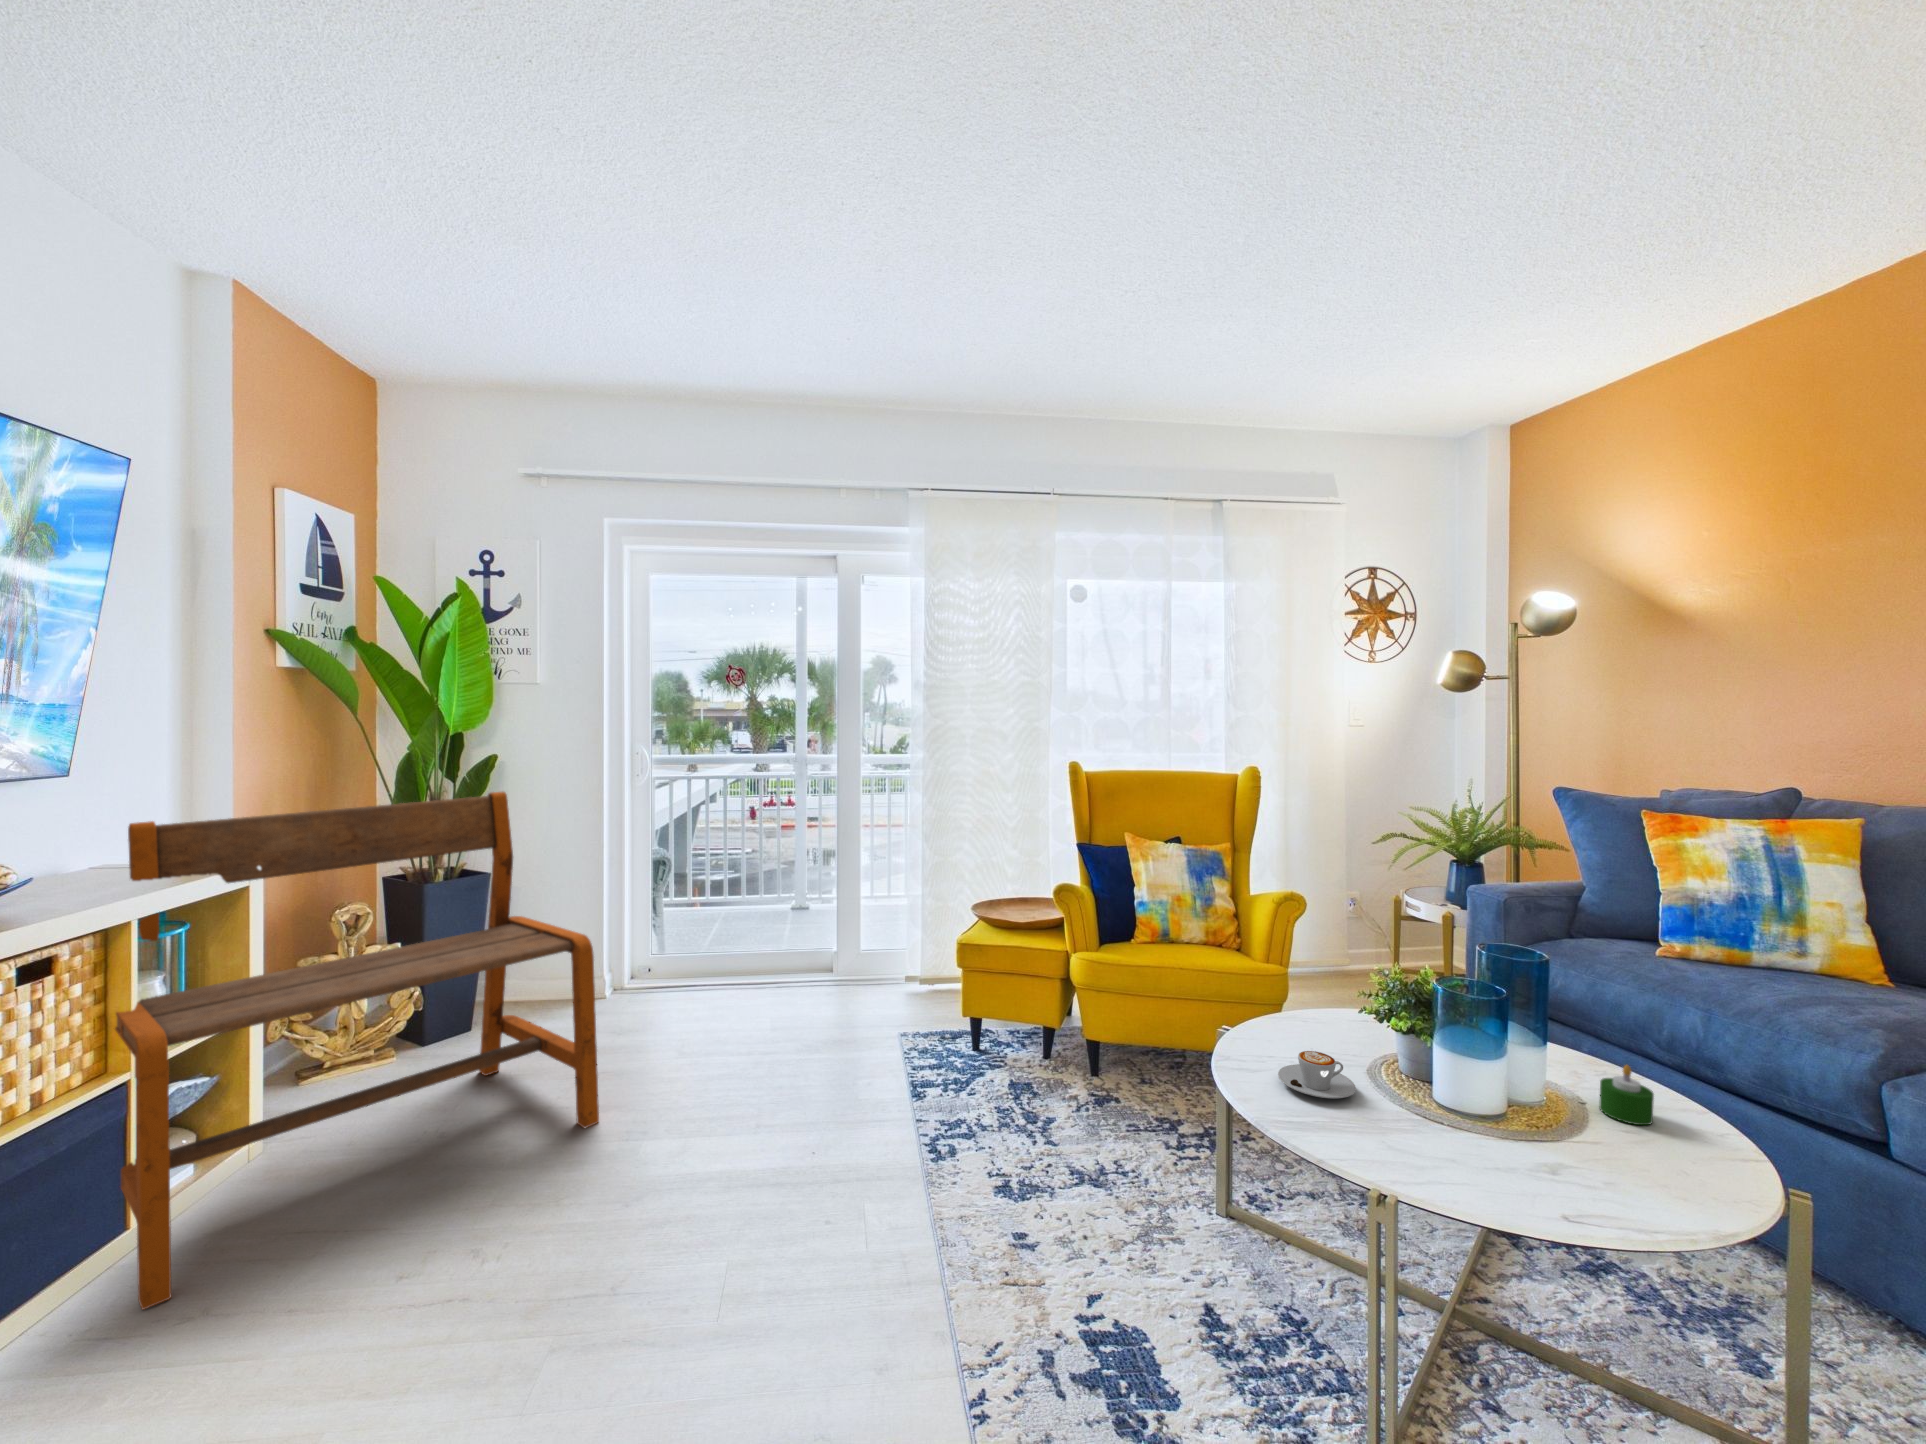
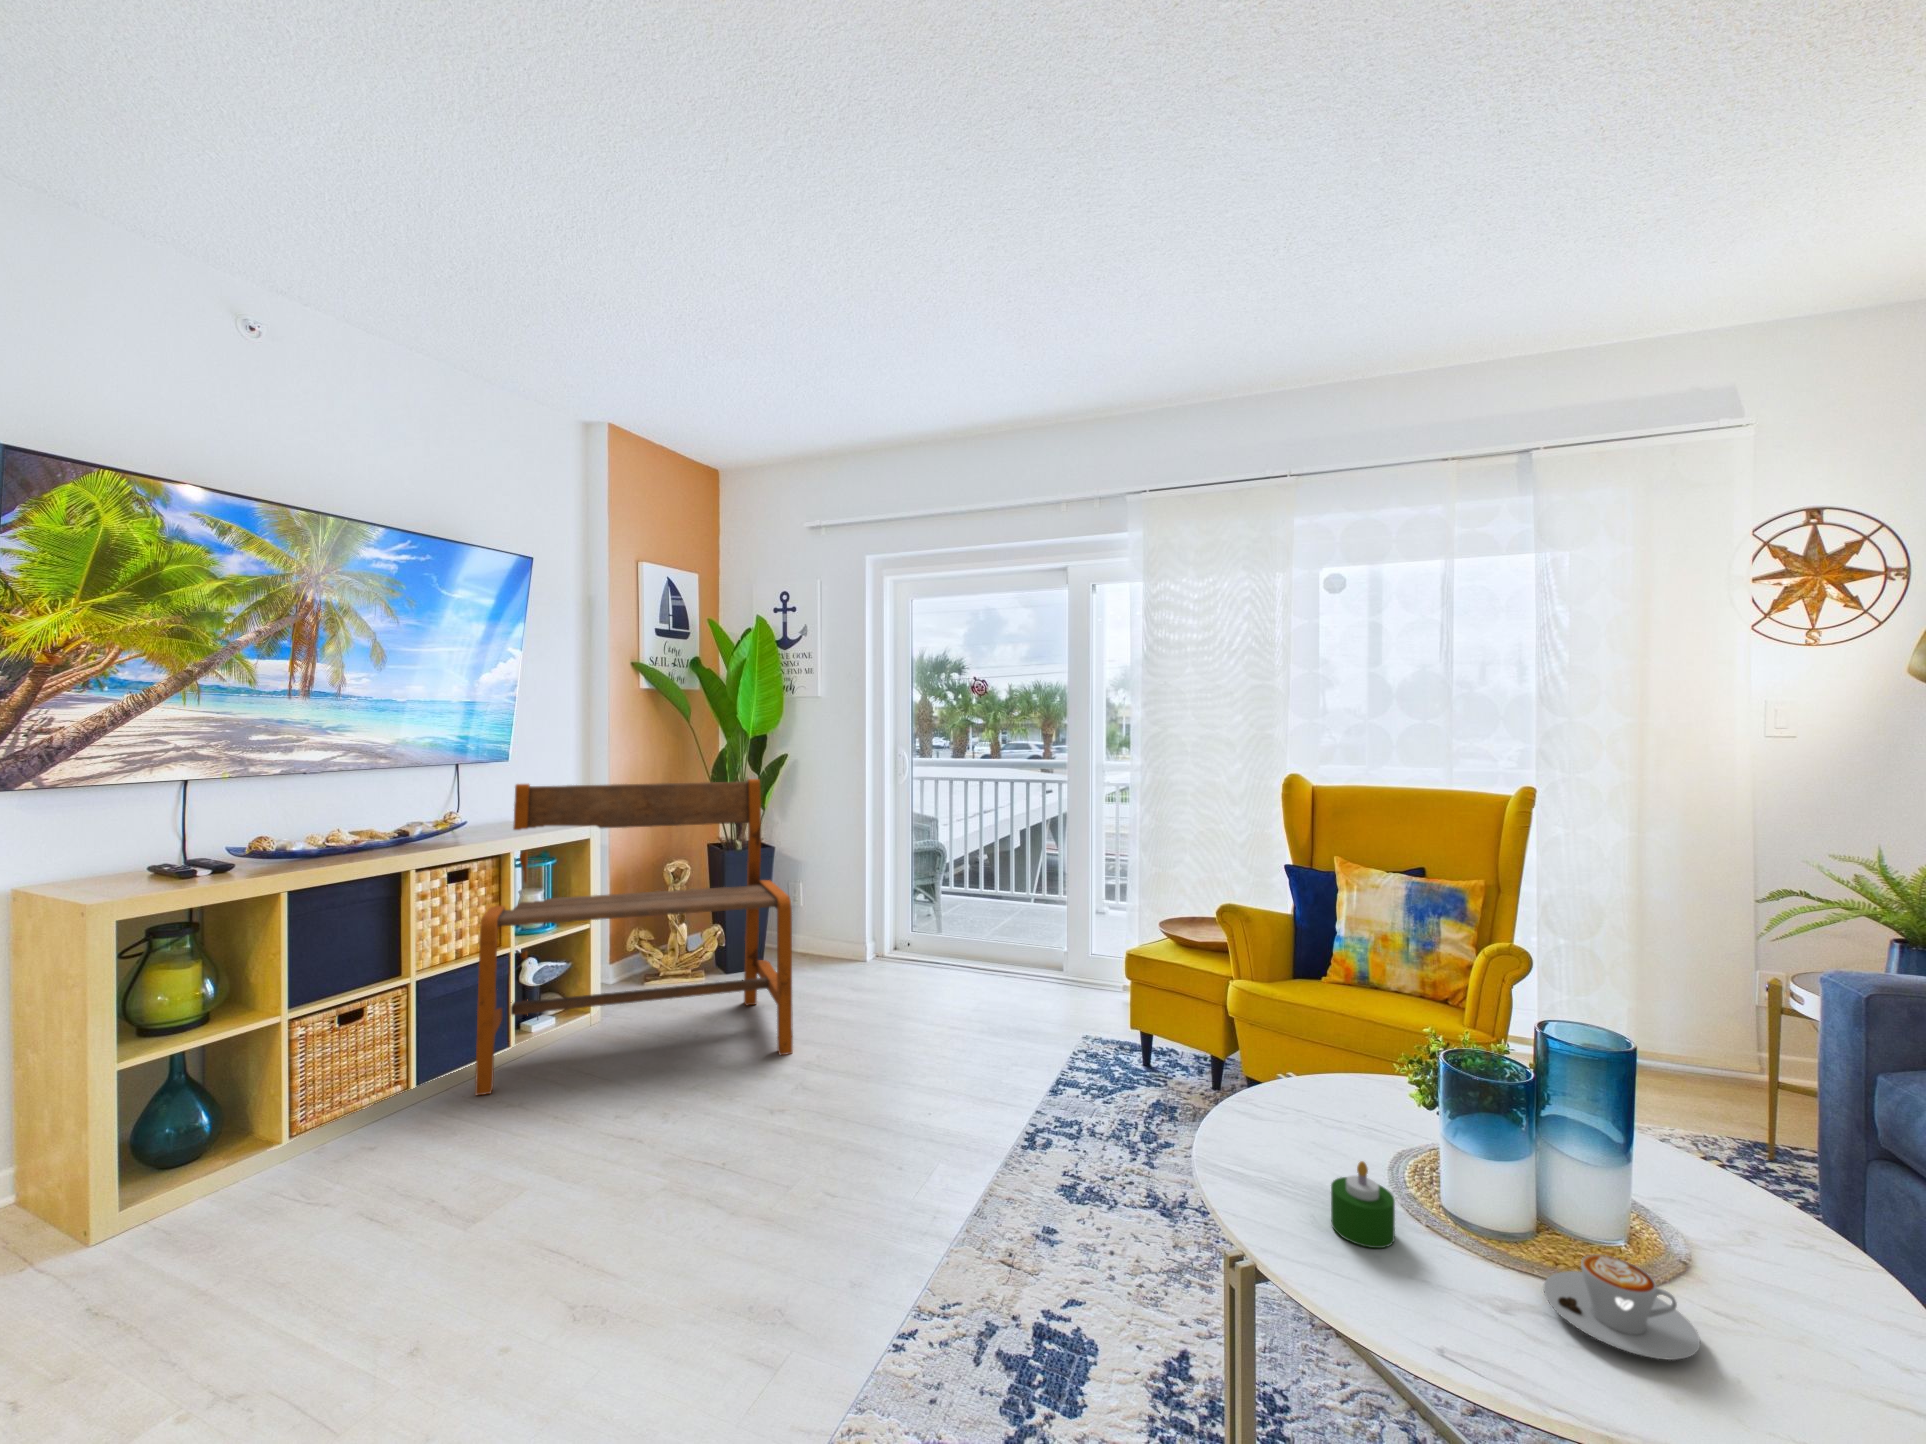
coffee cup: present [1278,1051,1356,1098] -> present [1543,1255,1700,1360]
candle: present [1600,1065,1654,1125] -> present [1331,1161,1395,1248]

